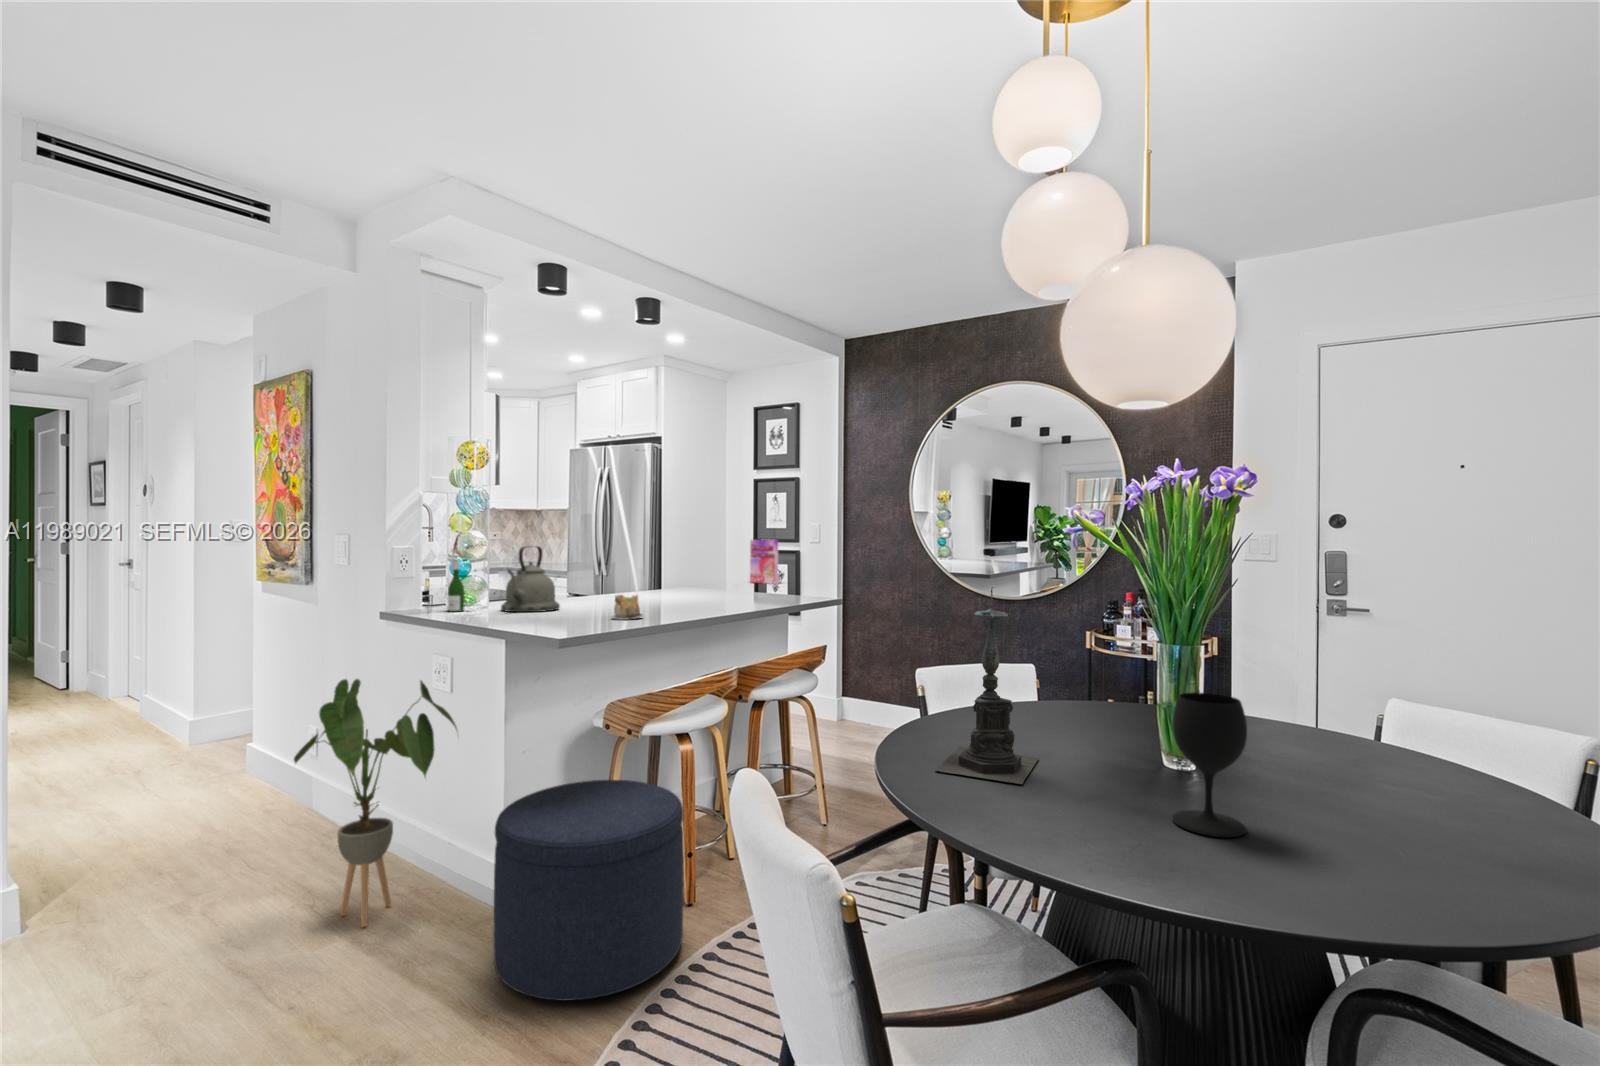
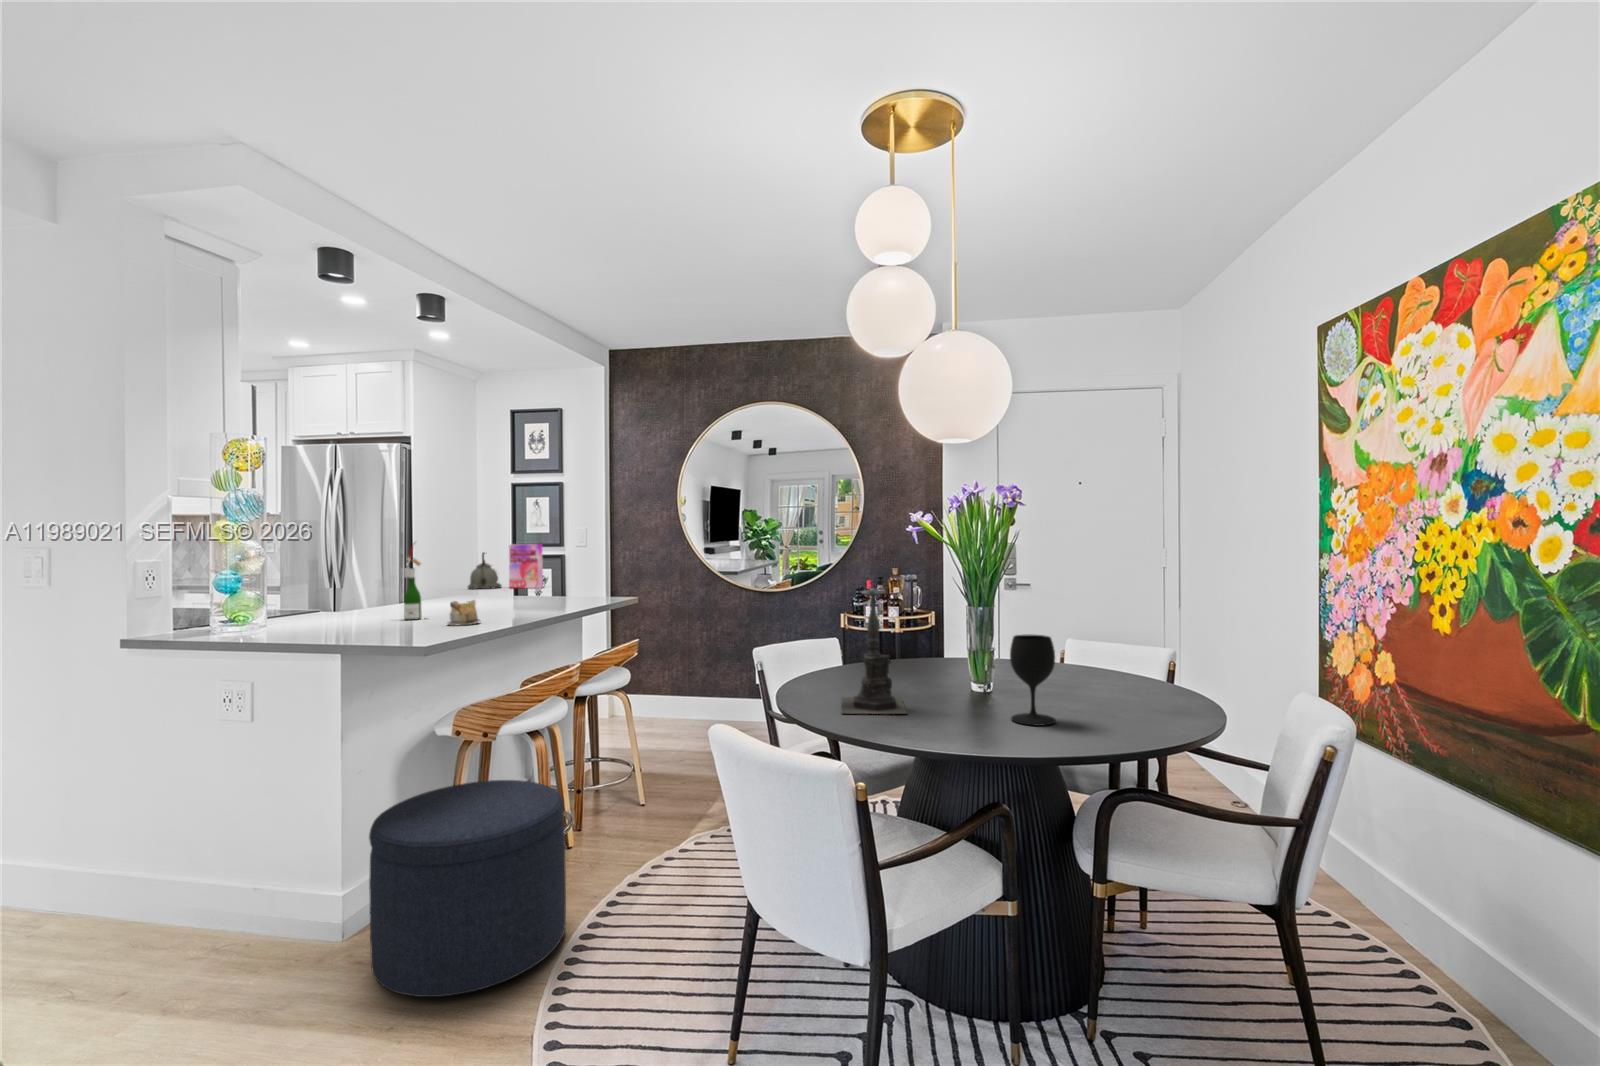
wine bottle: present [448,534,465,612] -> present [404,547,422,620]
kettle: present [501,546,560,612] -> present [468,553,501,589]
house plant: present [294,679,457,927] -> none [64,705,280,990]

